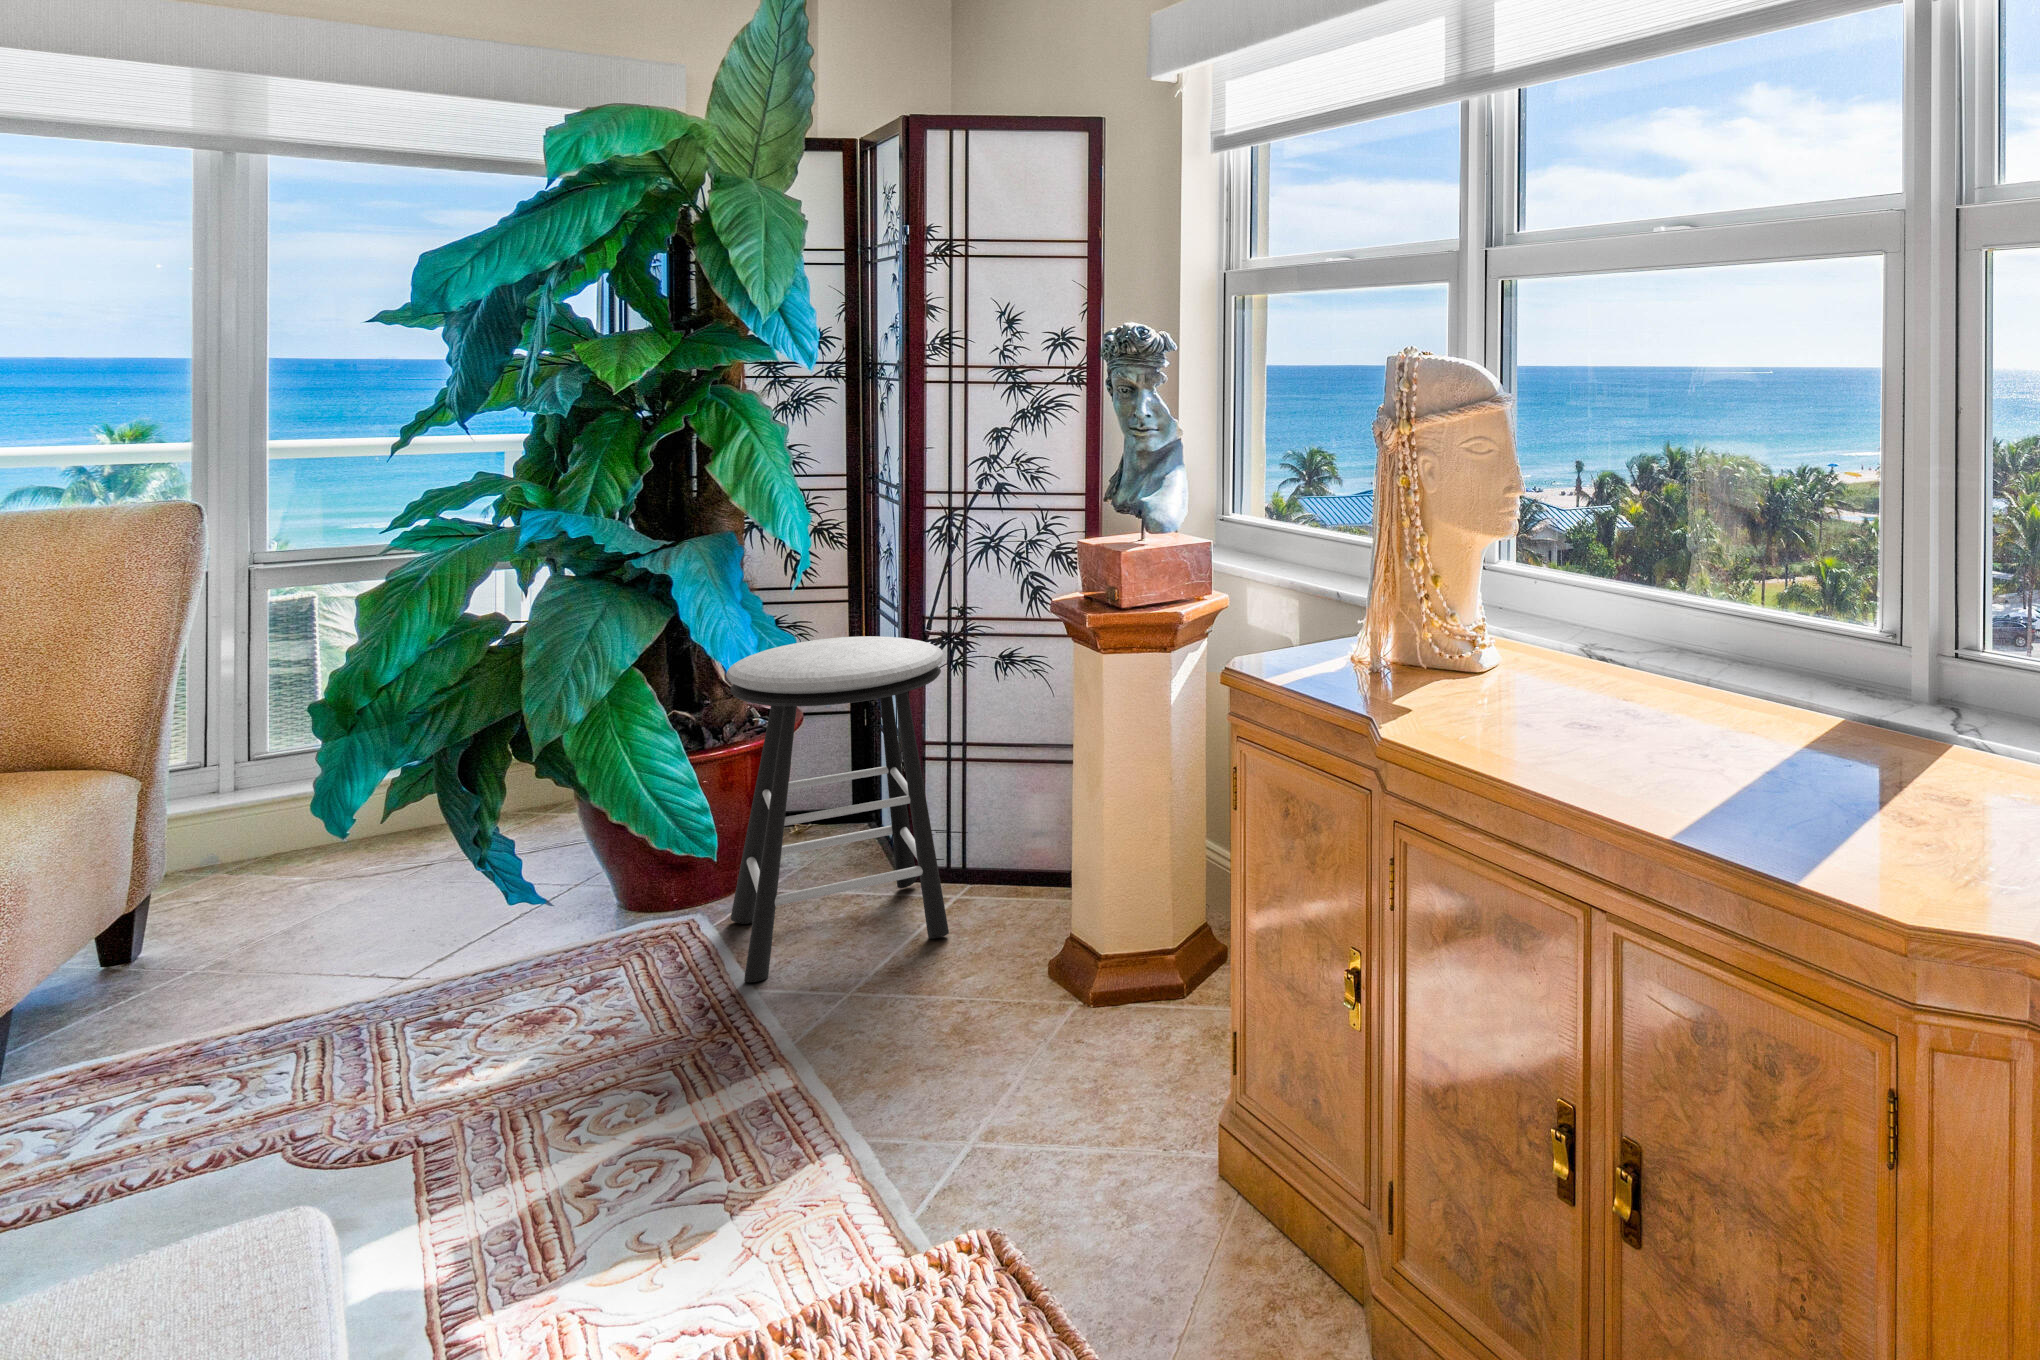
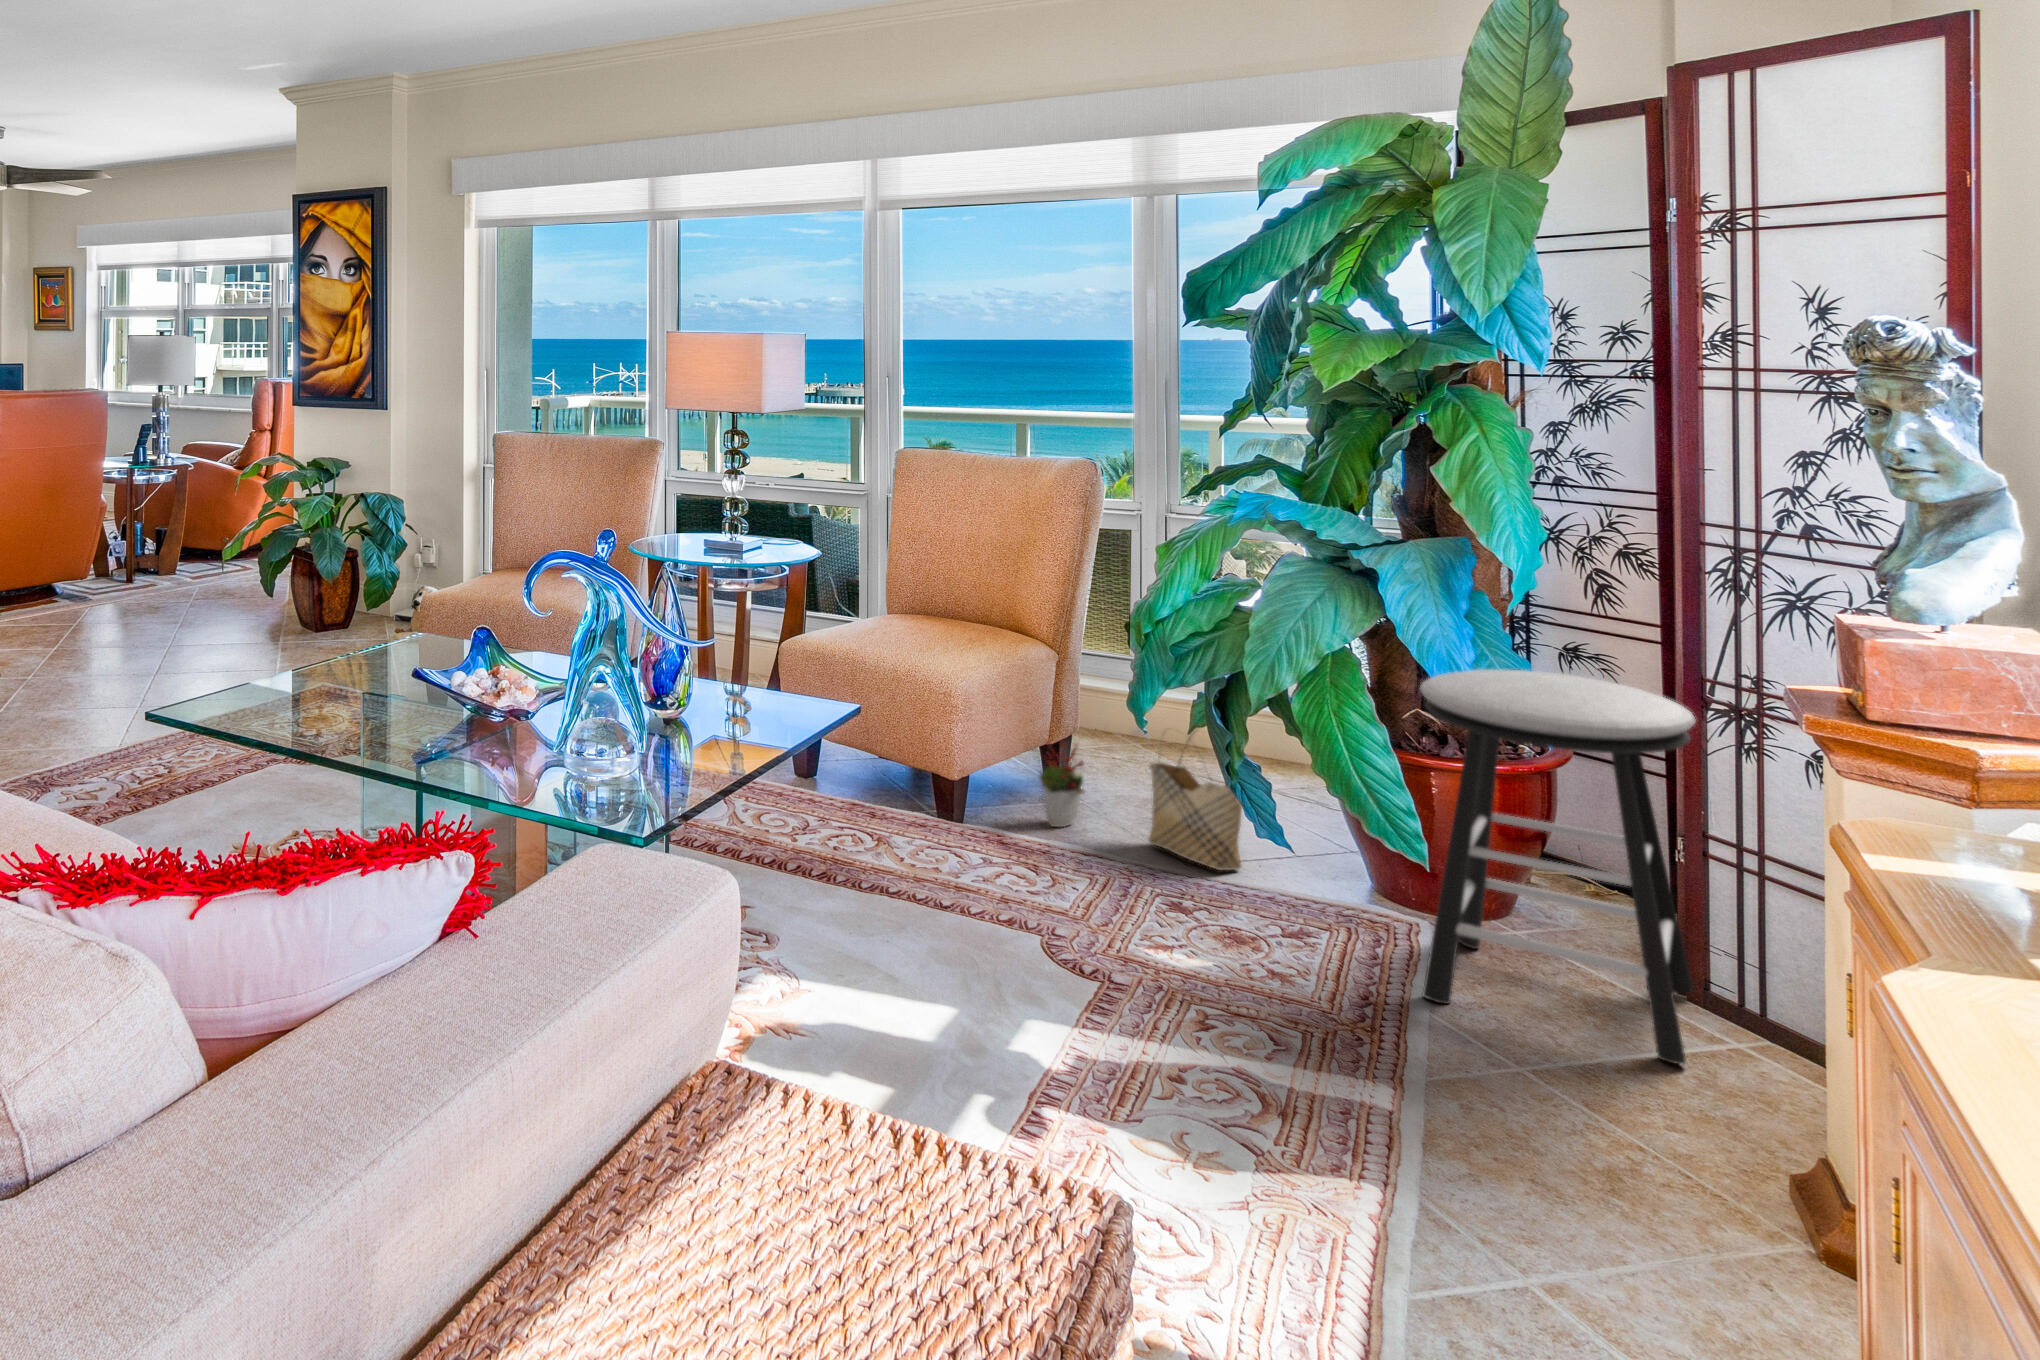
woven basket: none [340,793,489,973] -> present [1148,725,1242,870]
decorative plant: none [149,878,230,1015] -> present [1040,743,1084,827]

